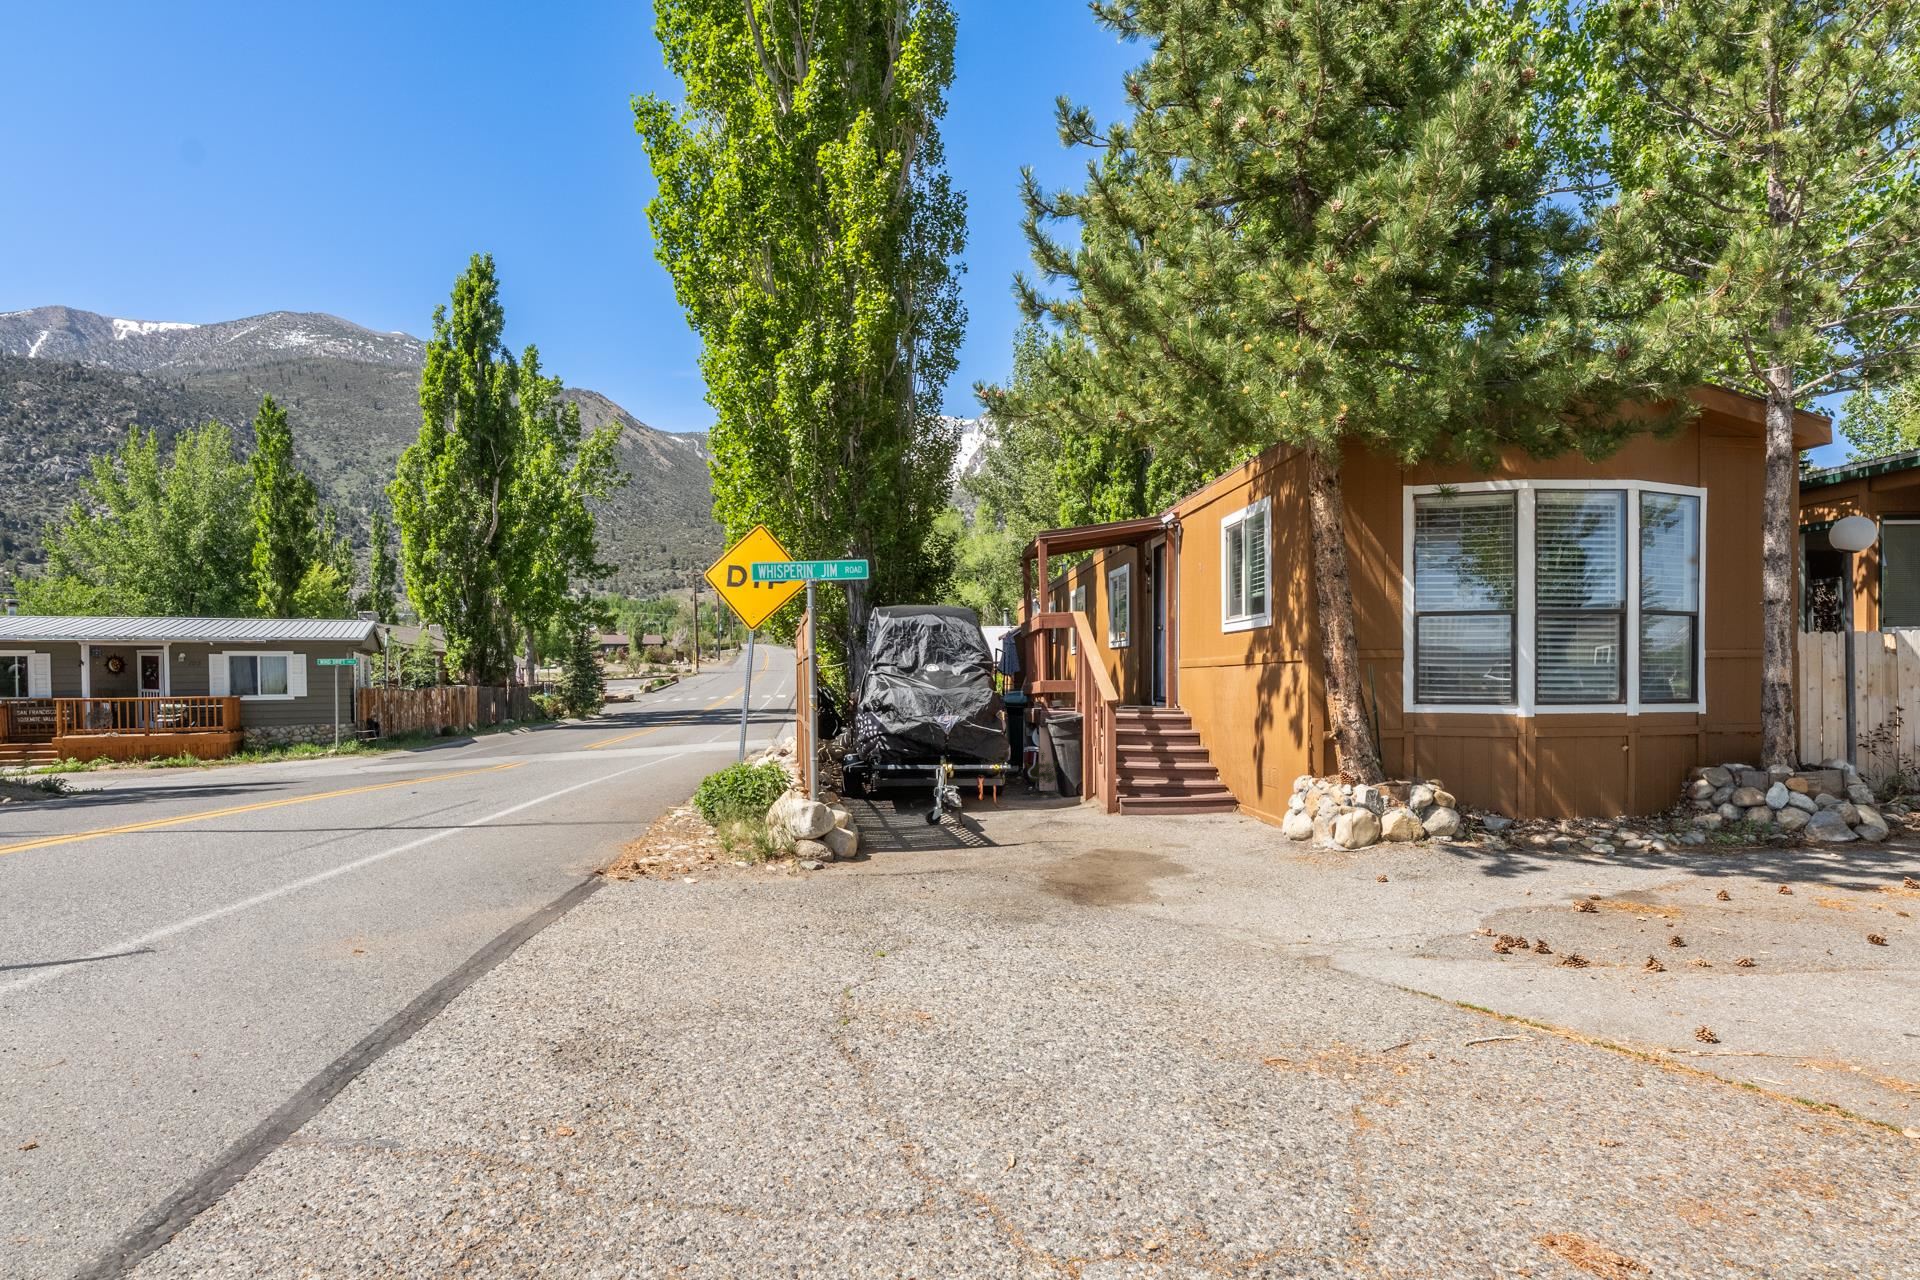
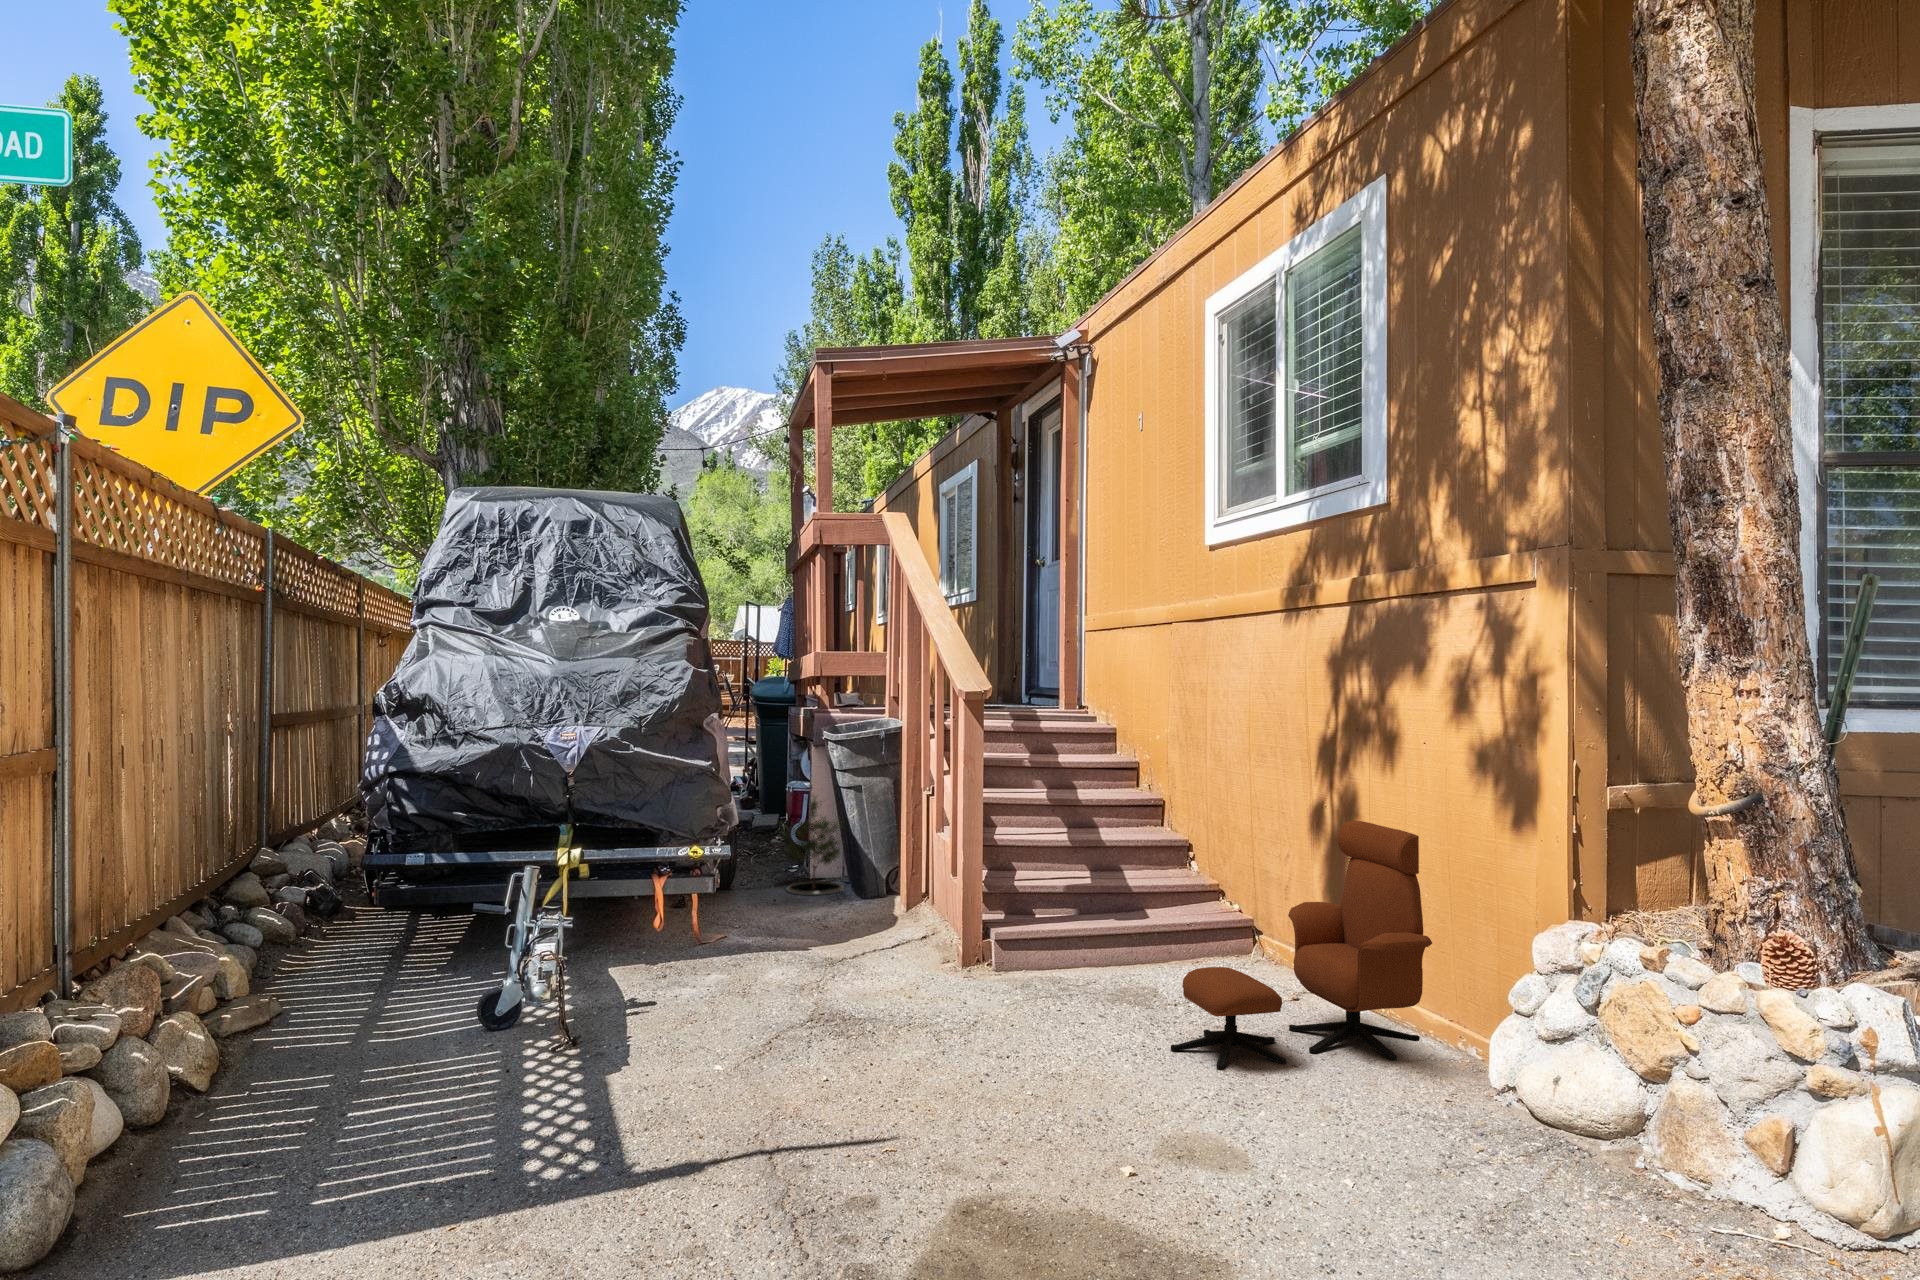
lounge chair: none [1178,749,1271,832] -> present [1171,821,1432,1069]

